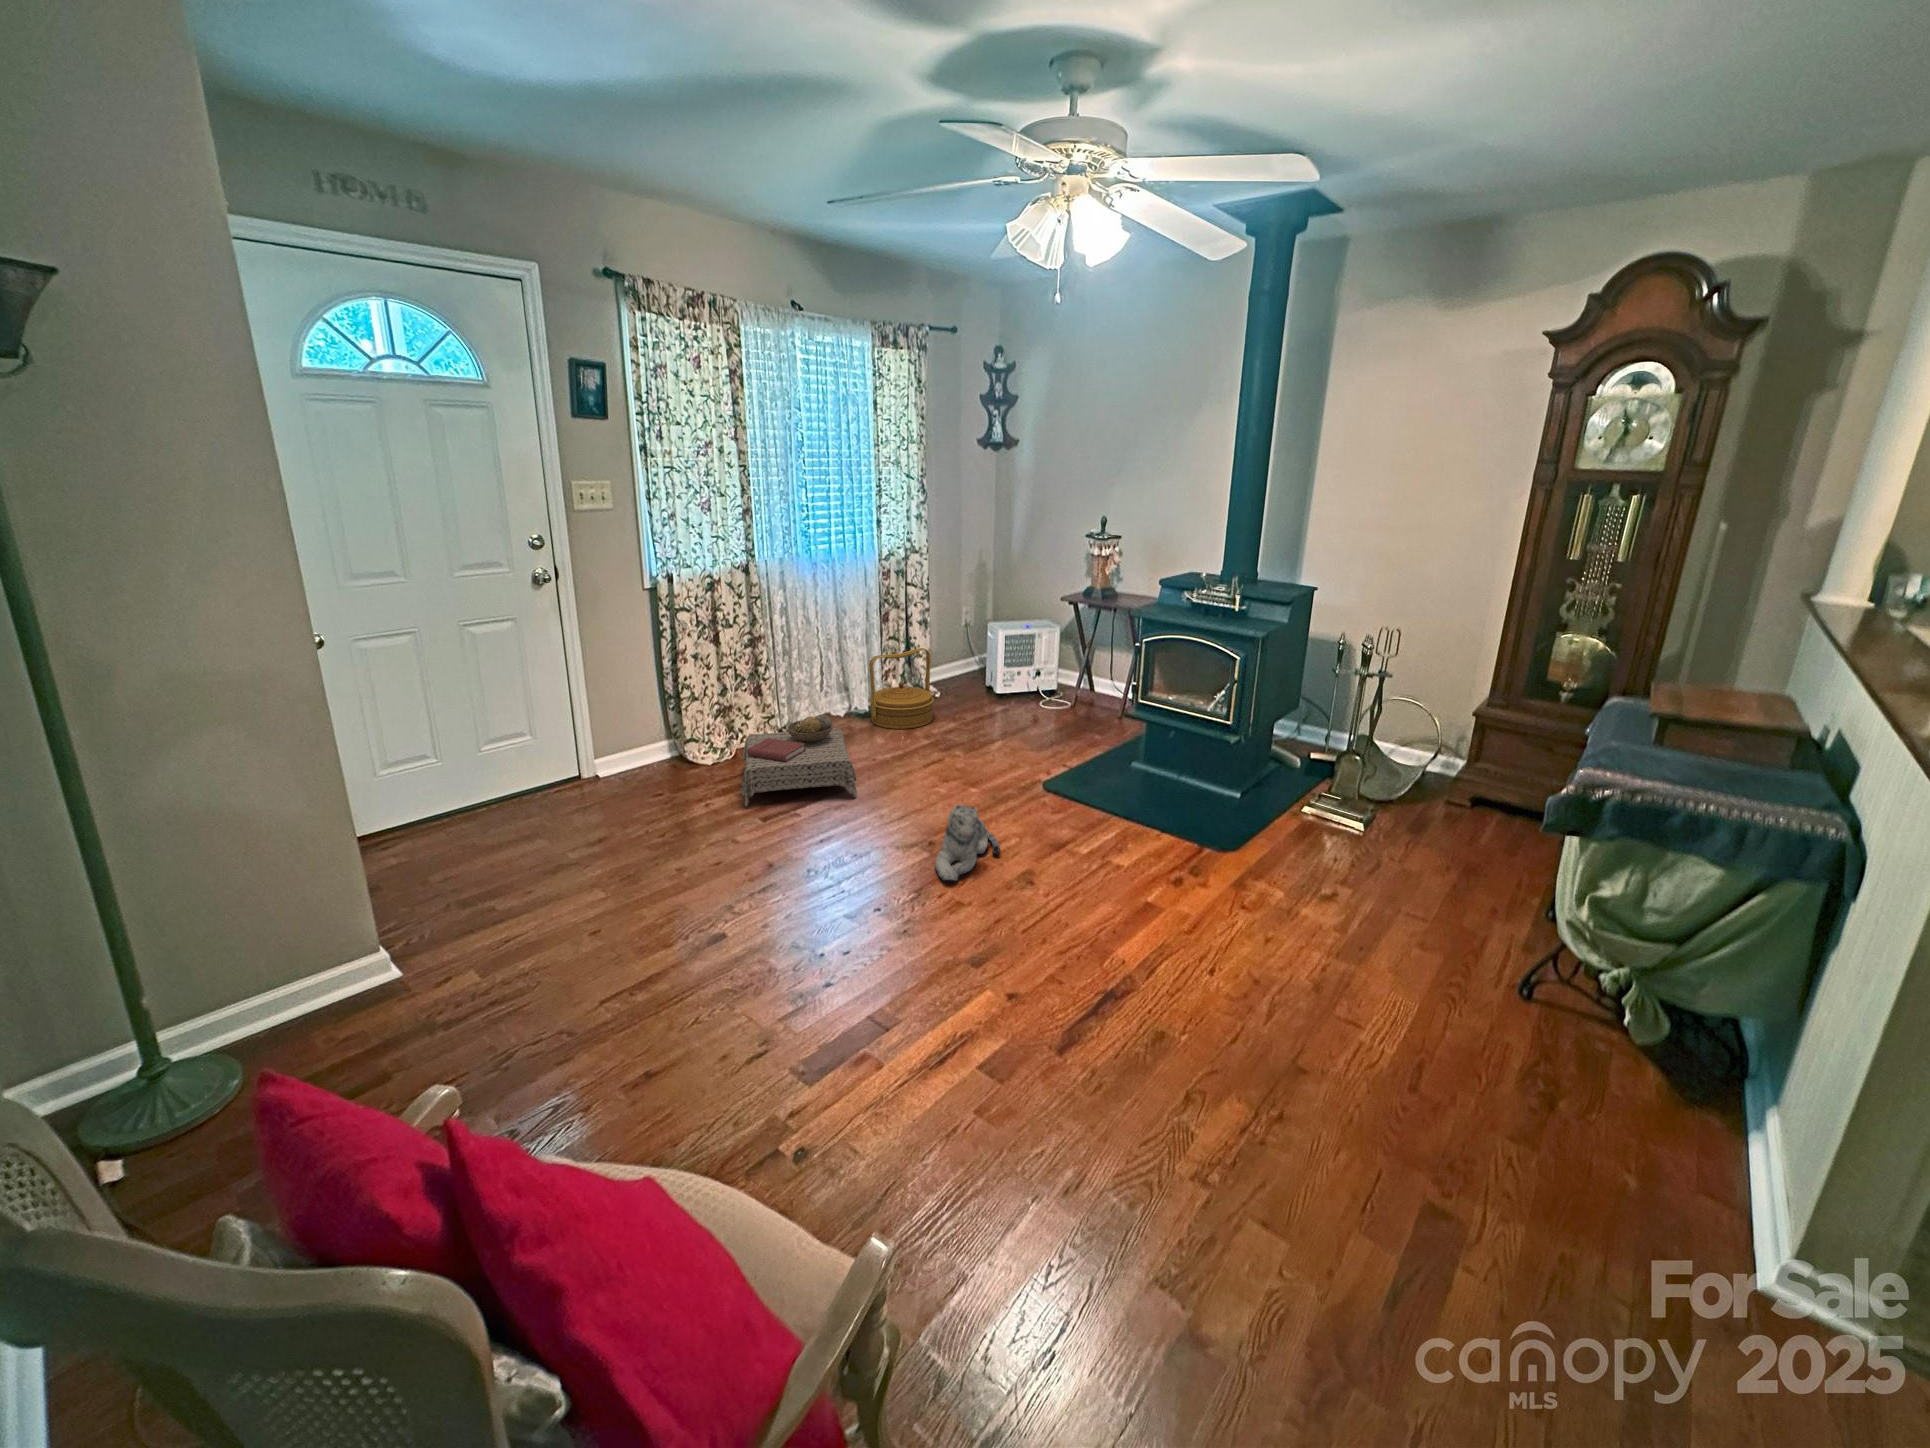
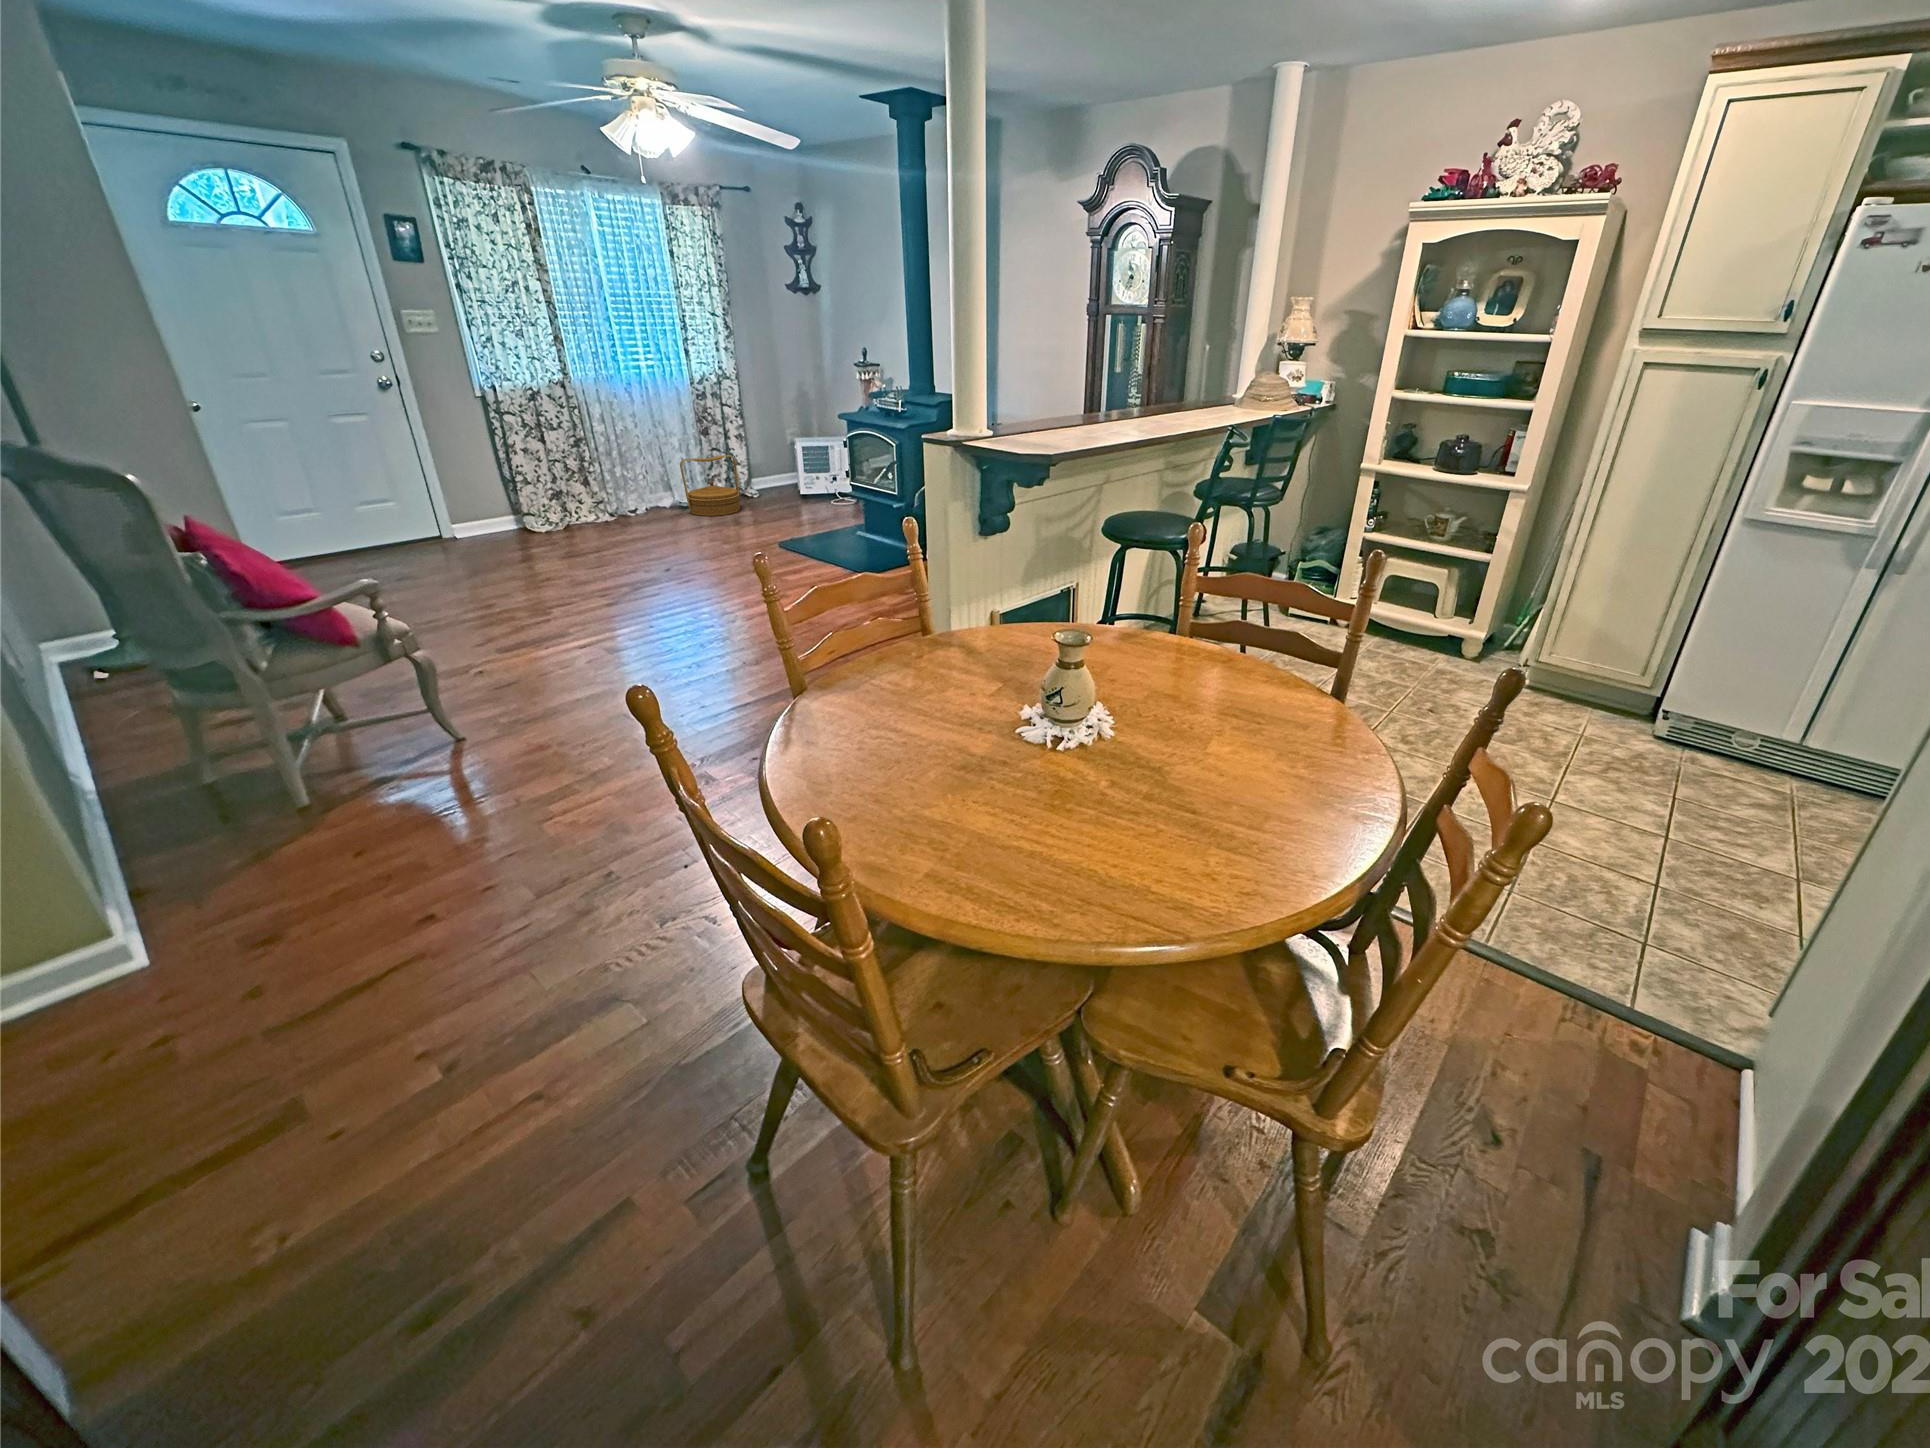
ottoman: present [740,714,857,807] -> none [550,494,650,554]
plush toy: present [935,805,1000,881] -> none [652,539,711,586]

